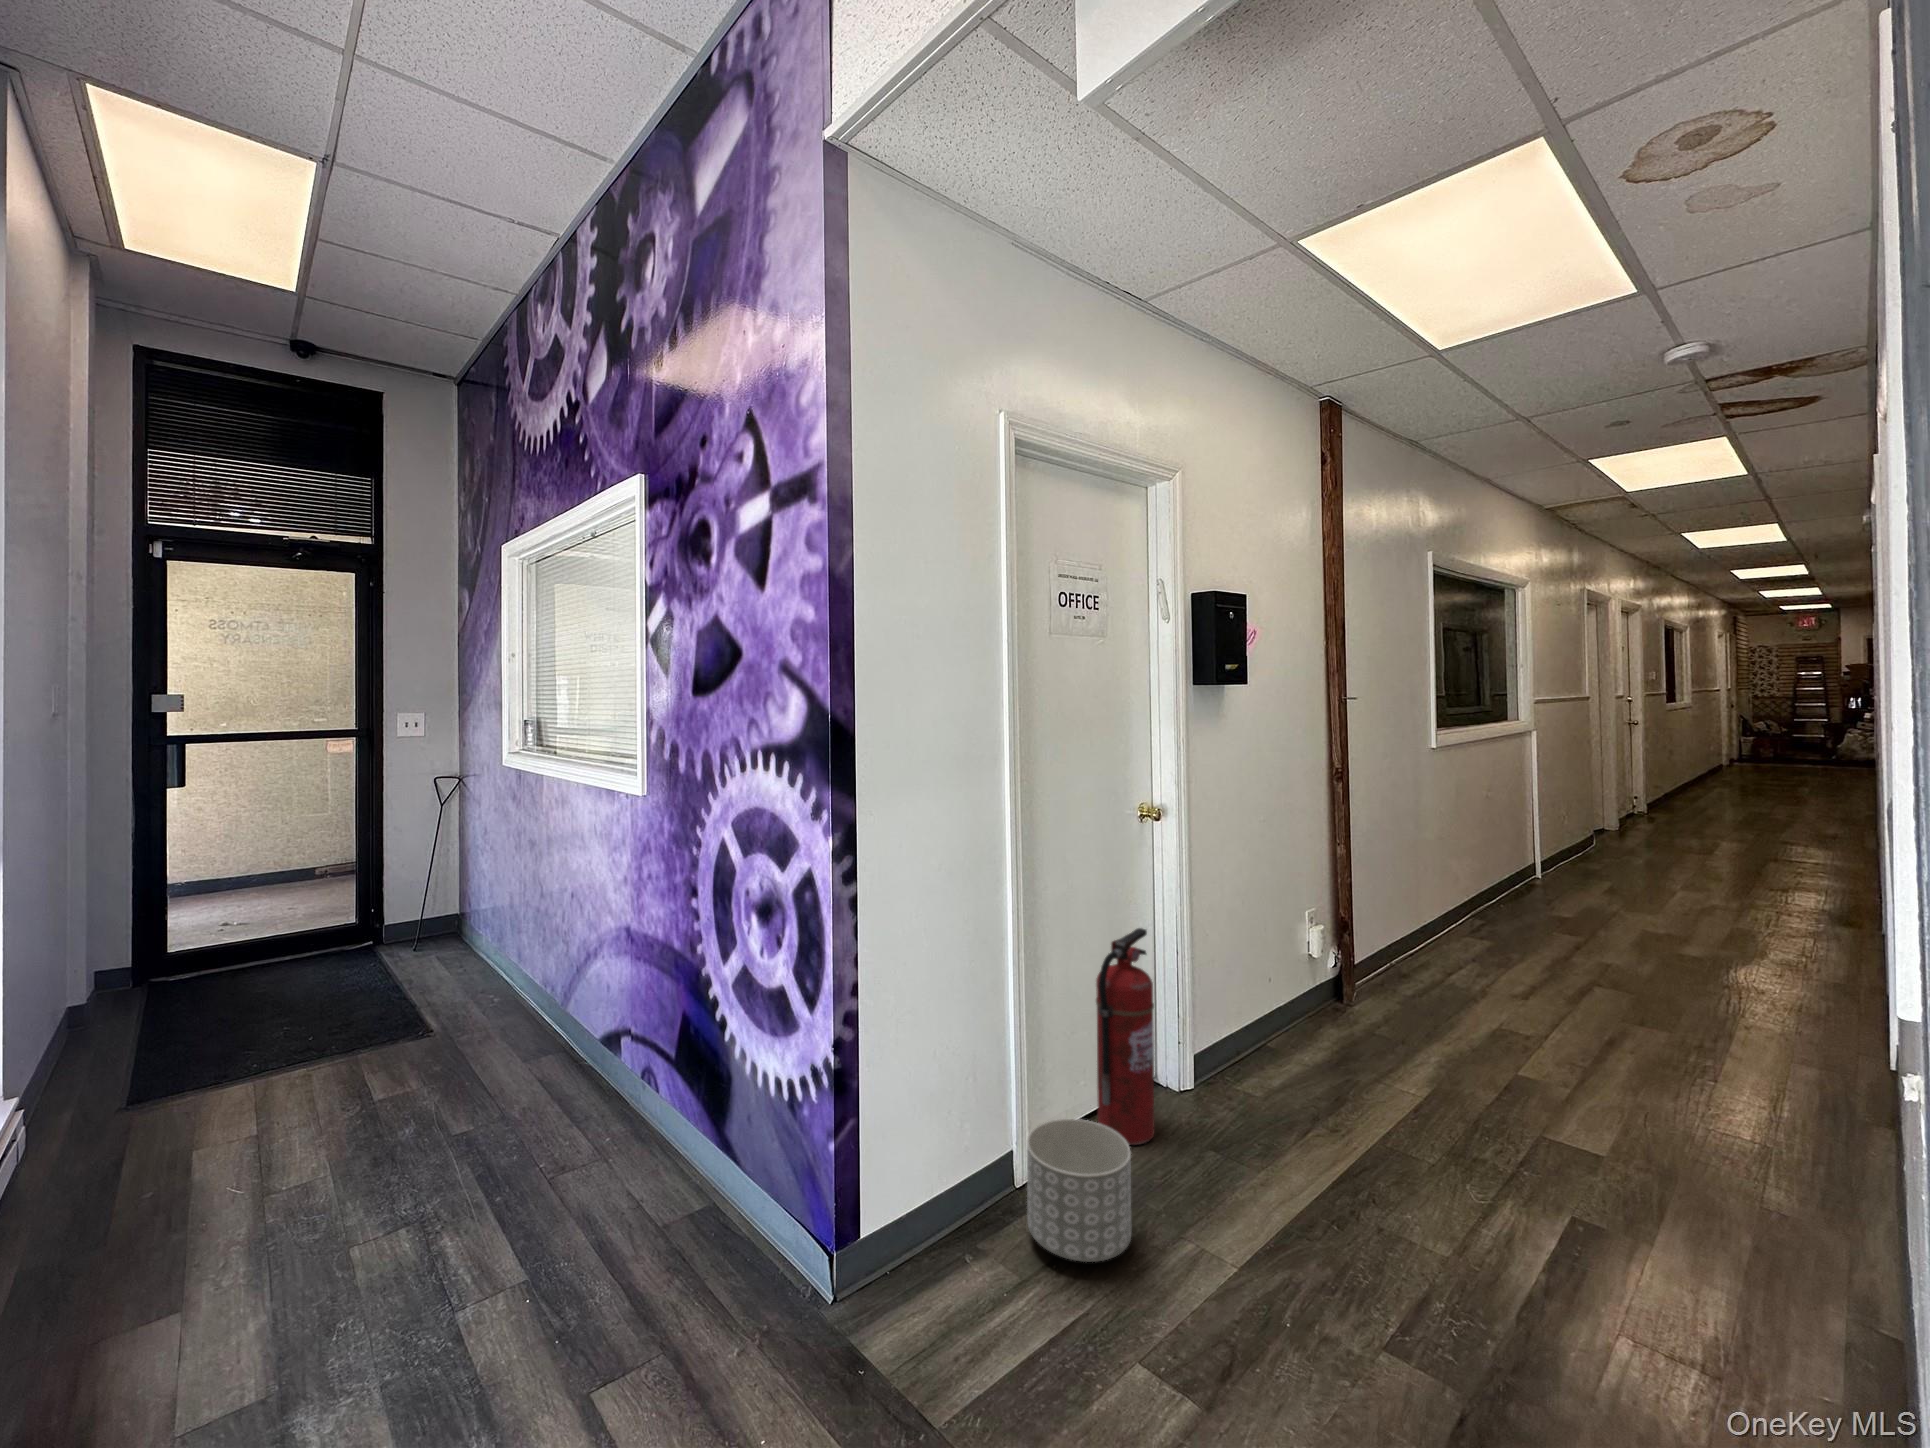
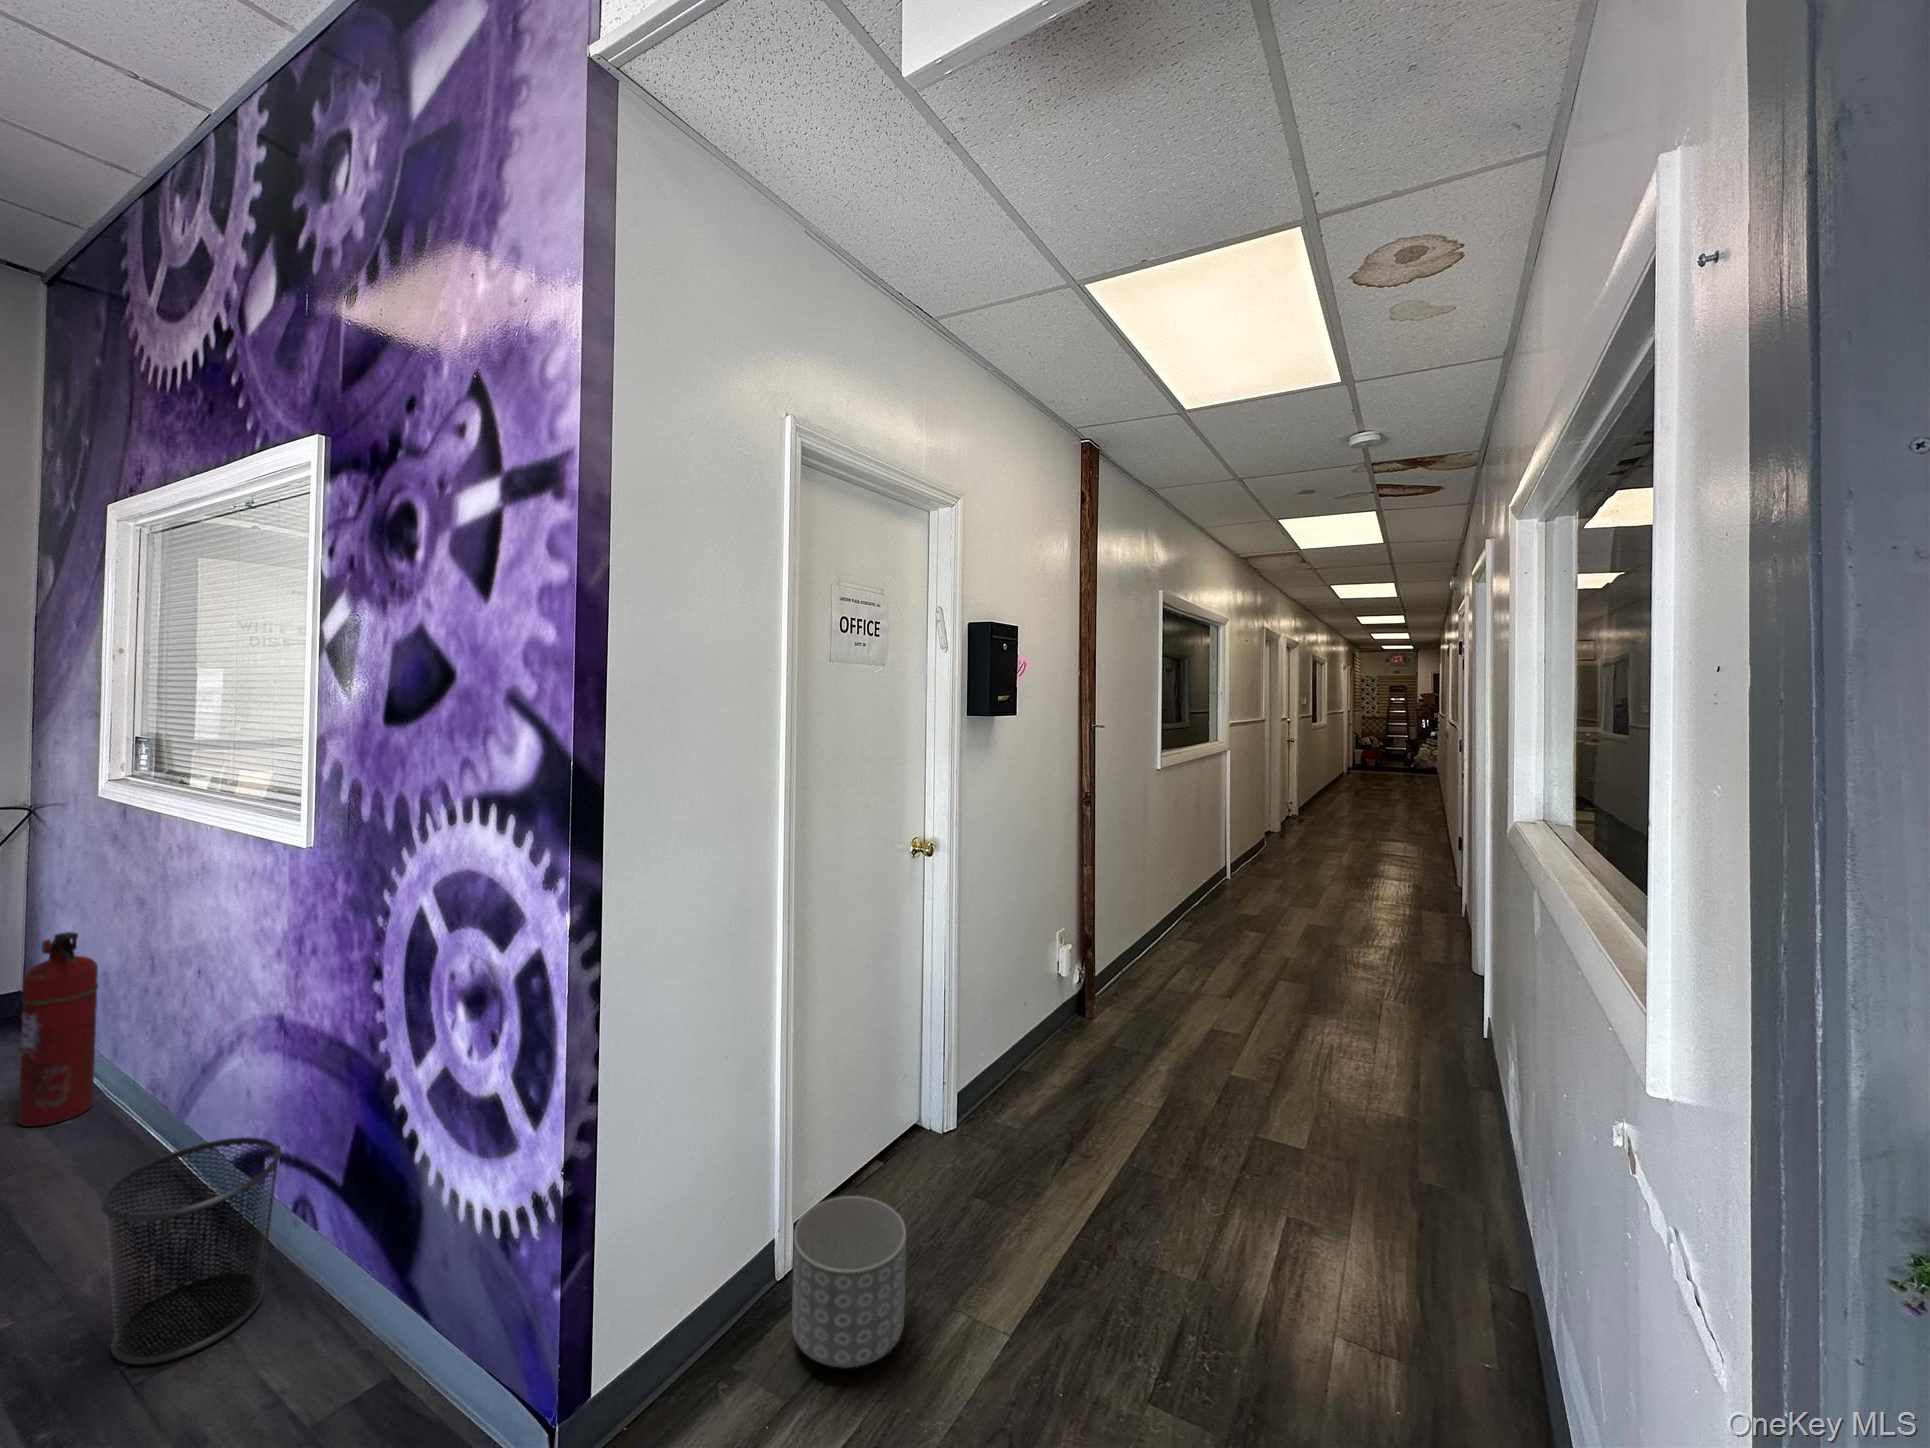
fire extinguisher: present [1096,928,1154,1145] -> present [19,932,98,1127]
waste bin: none [524,1015,632,1167] -> present [101,1137,281,1364]

